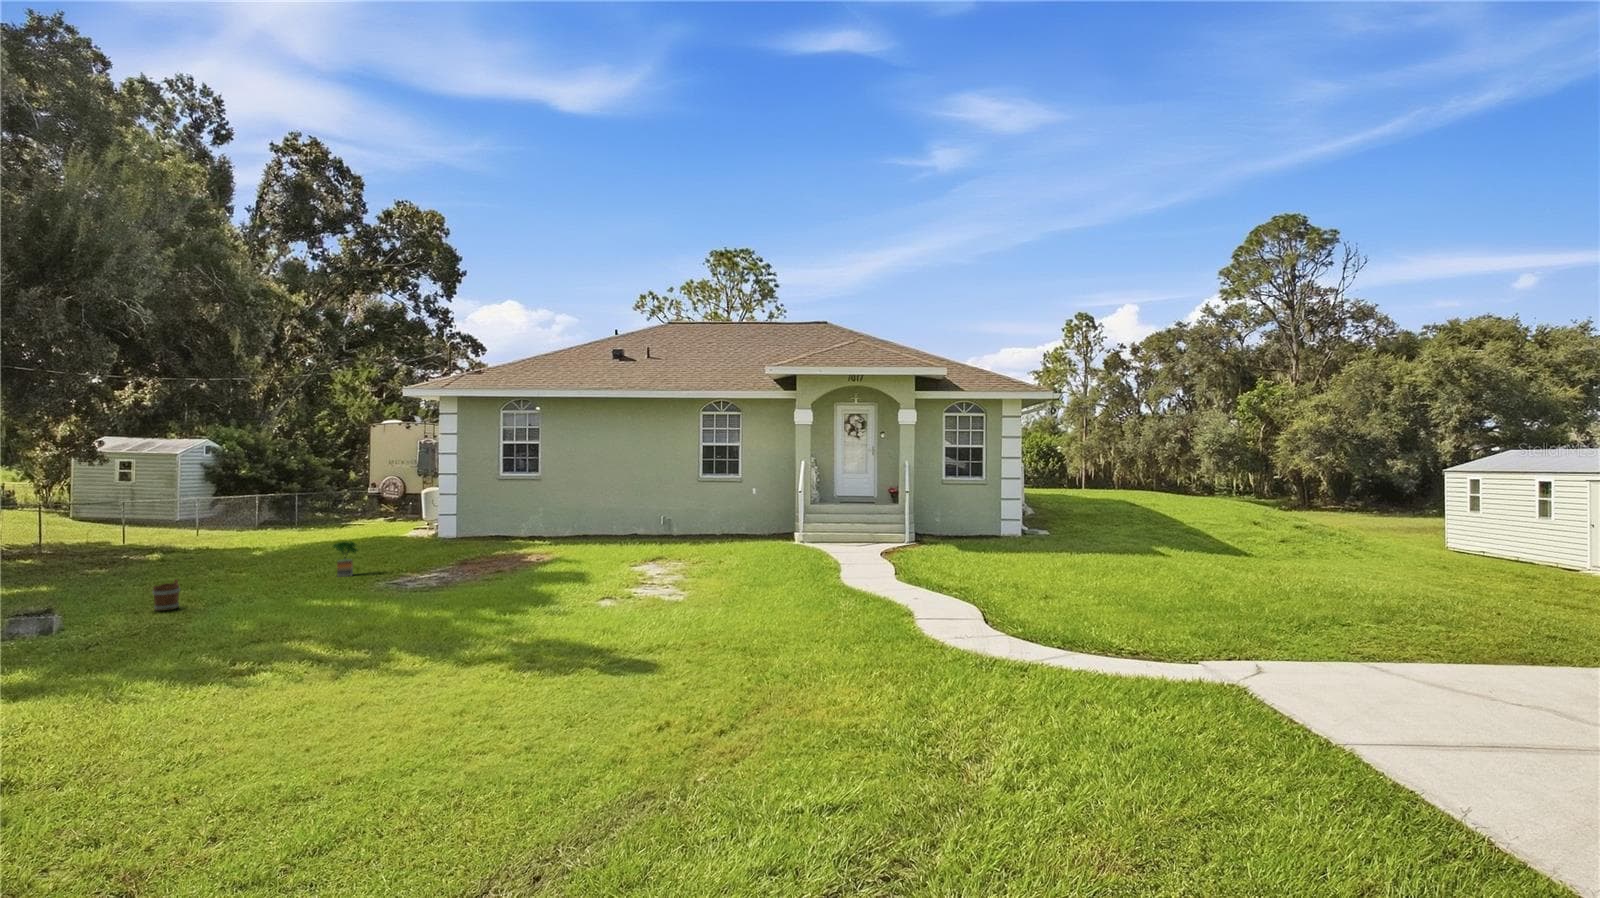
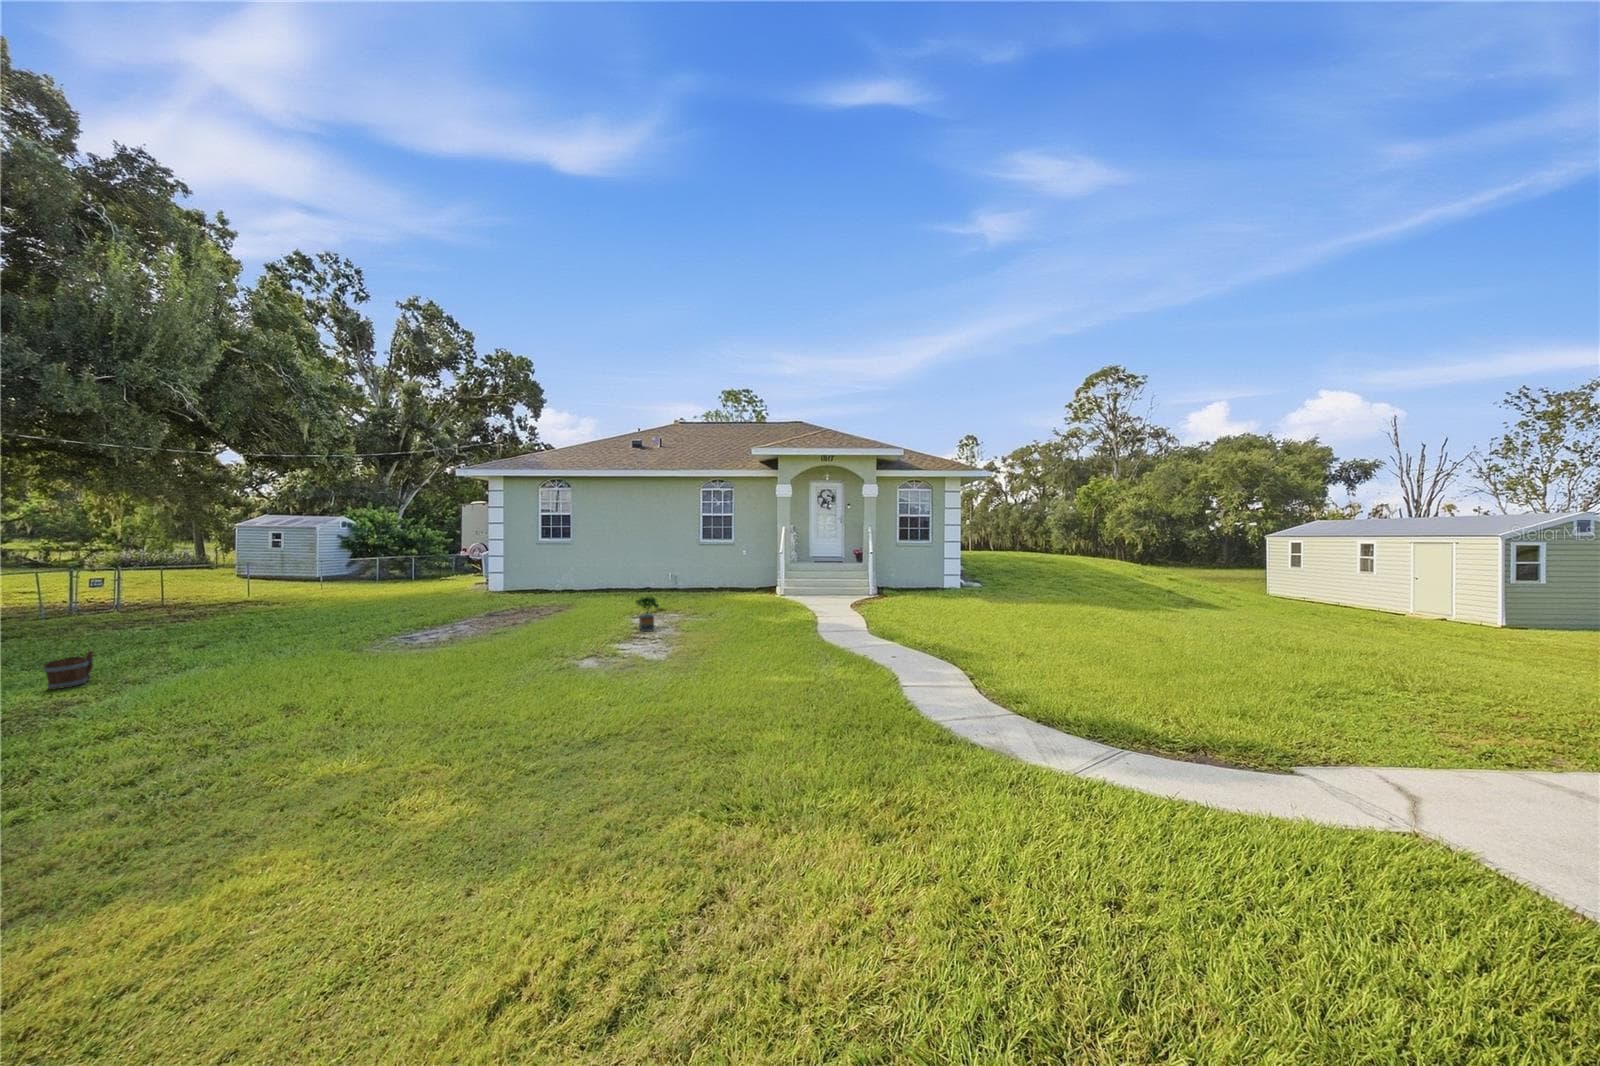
potted tree: present [332,541,357,577] -> present [636,597,659,632]

